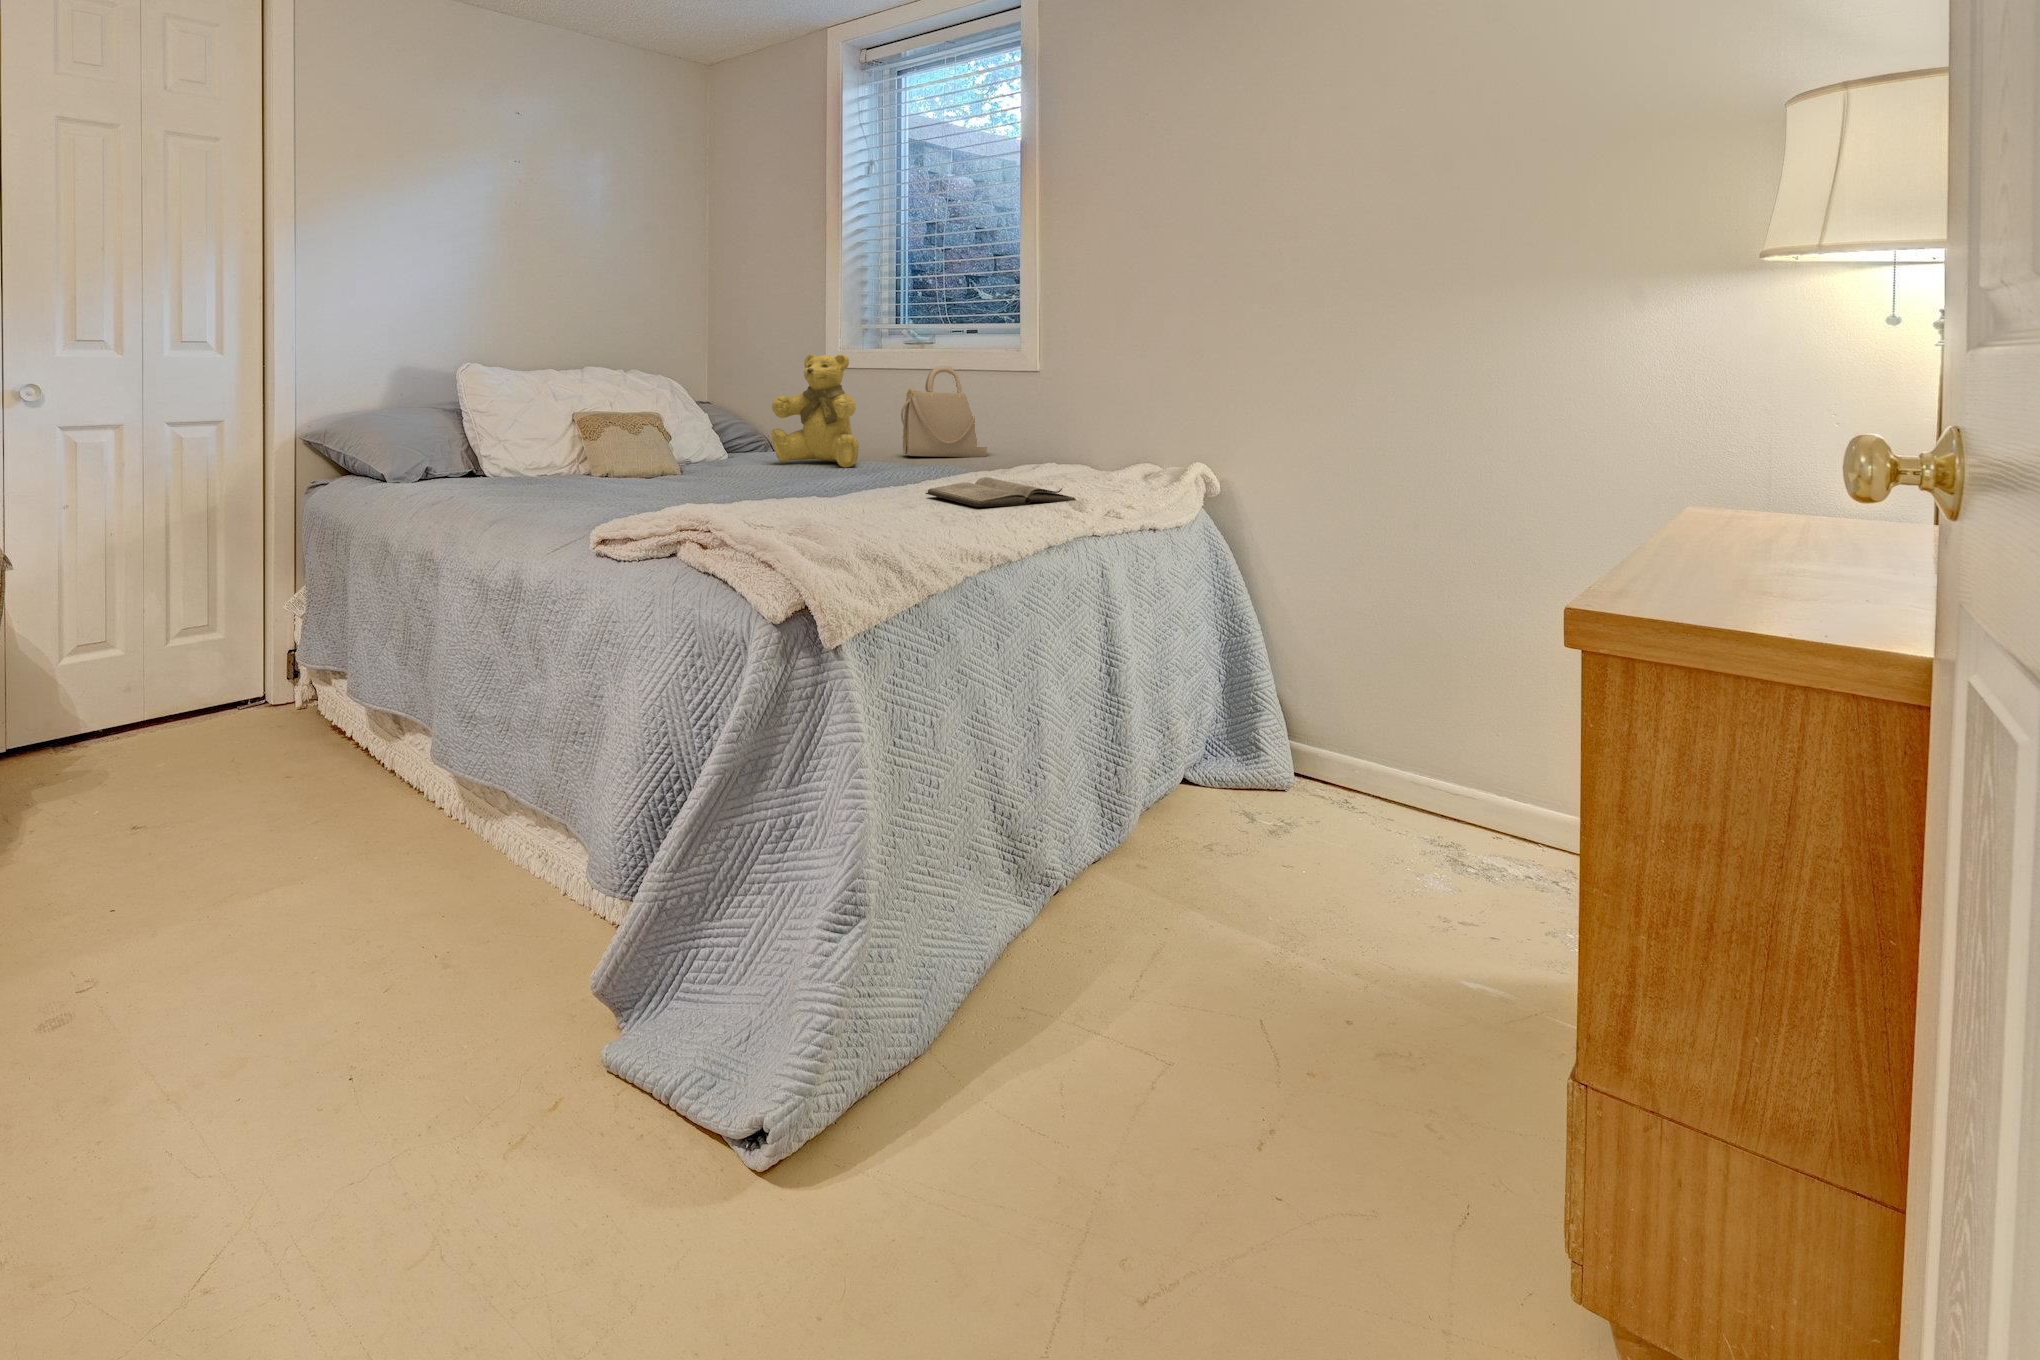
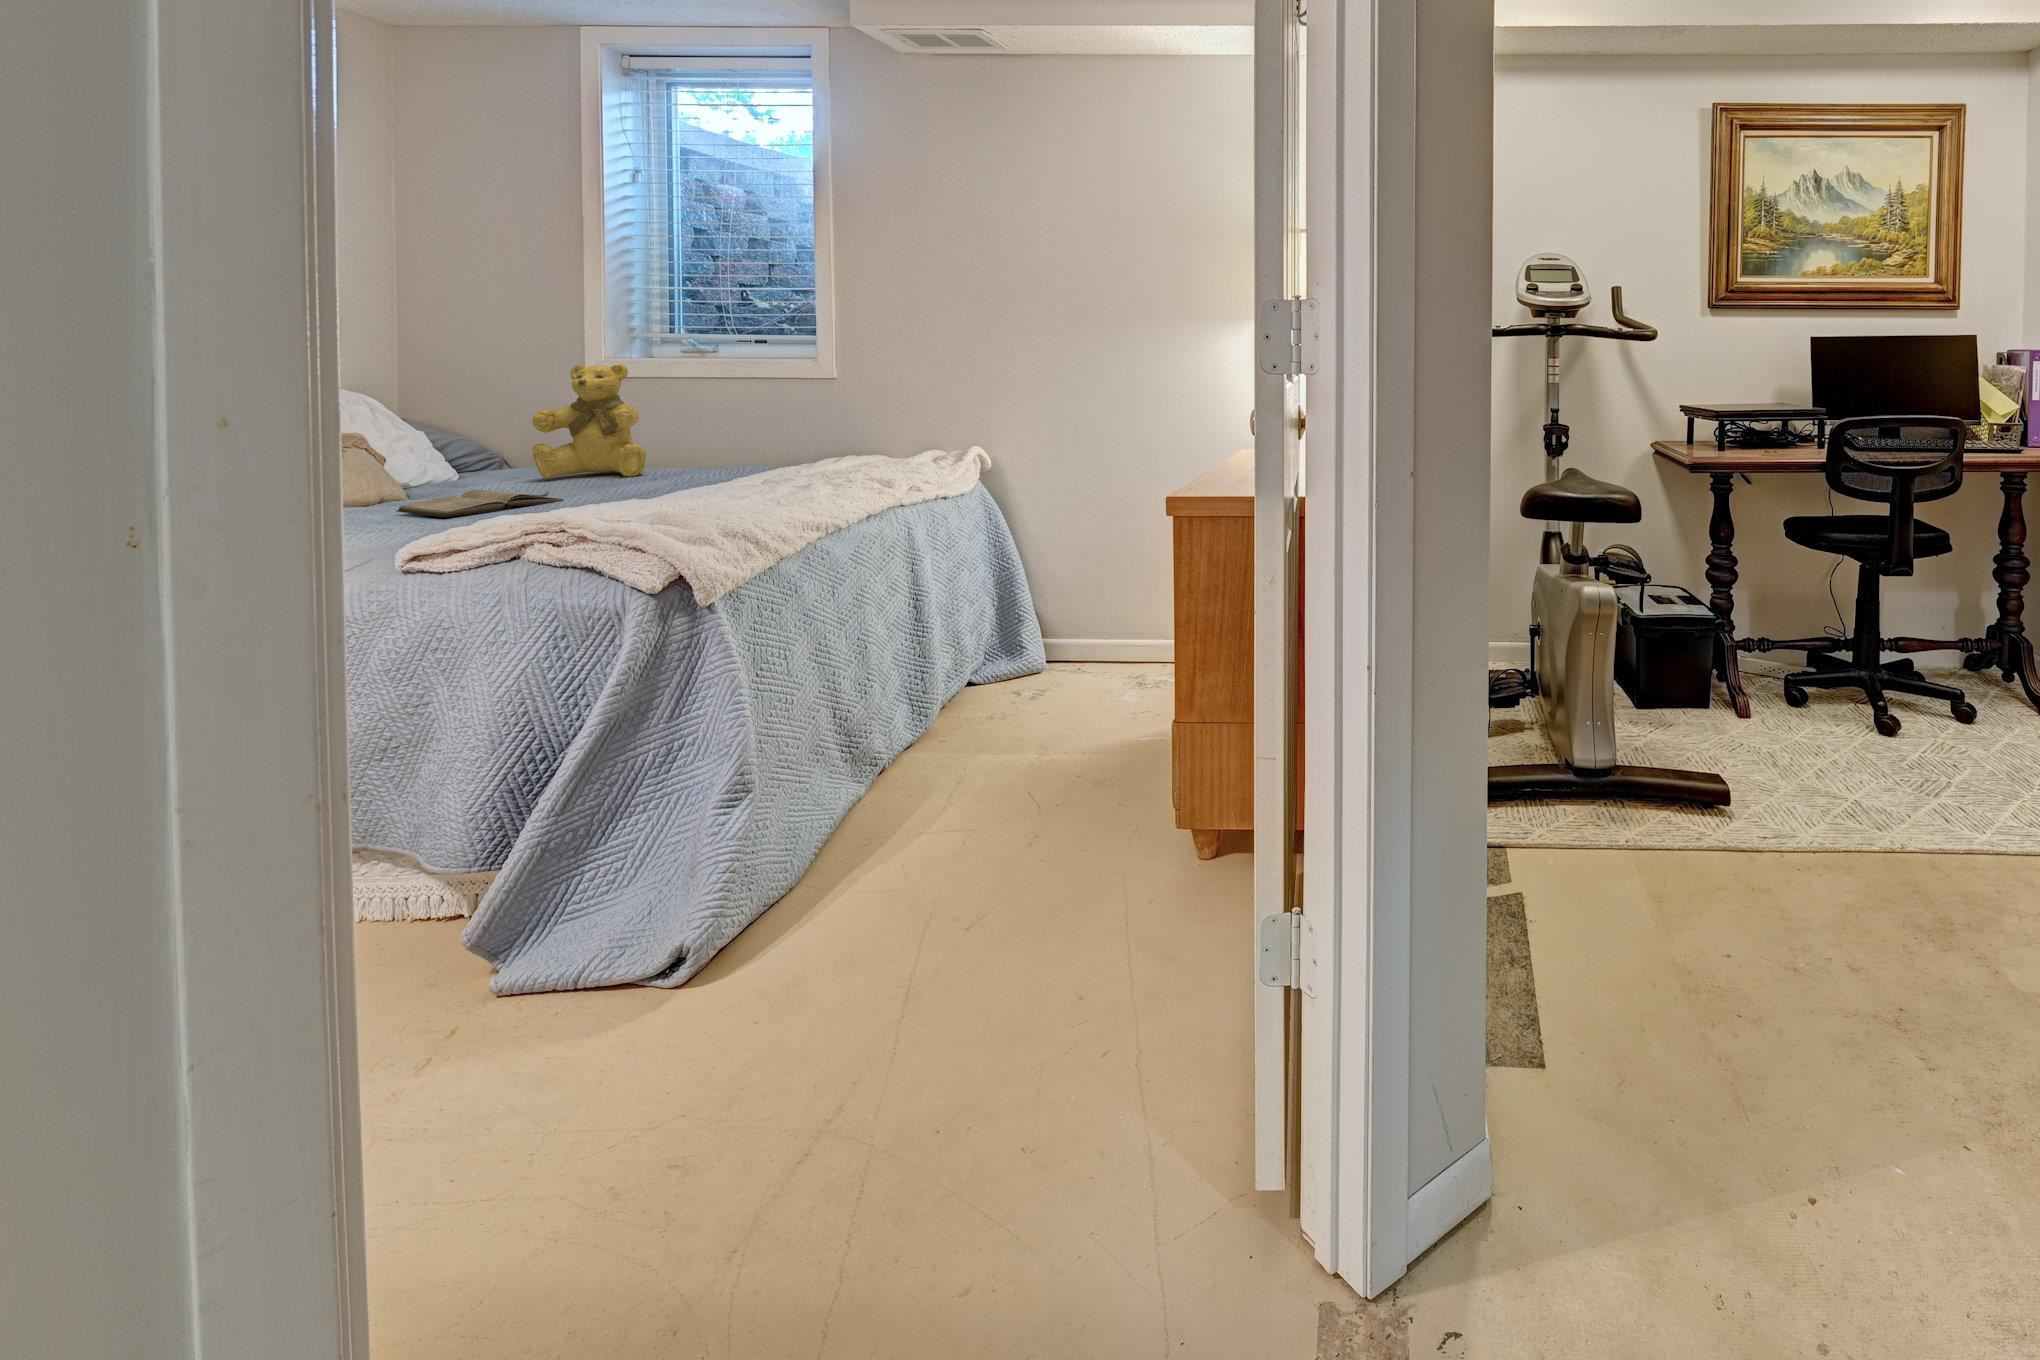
handbag: present [901,366,987,457] -> none [686,372,783,460]
diary: present [926,477,1076,507] -> present [396,490,564,517]

